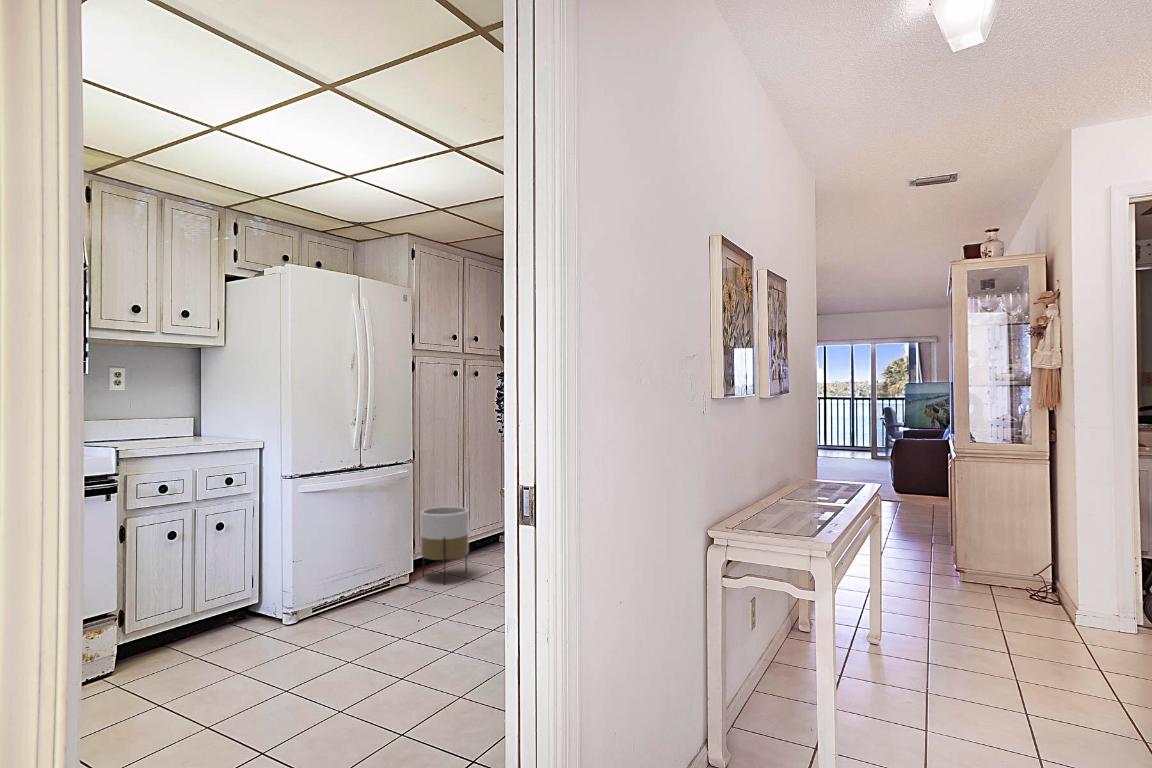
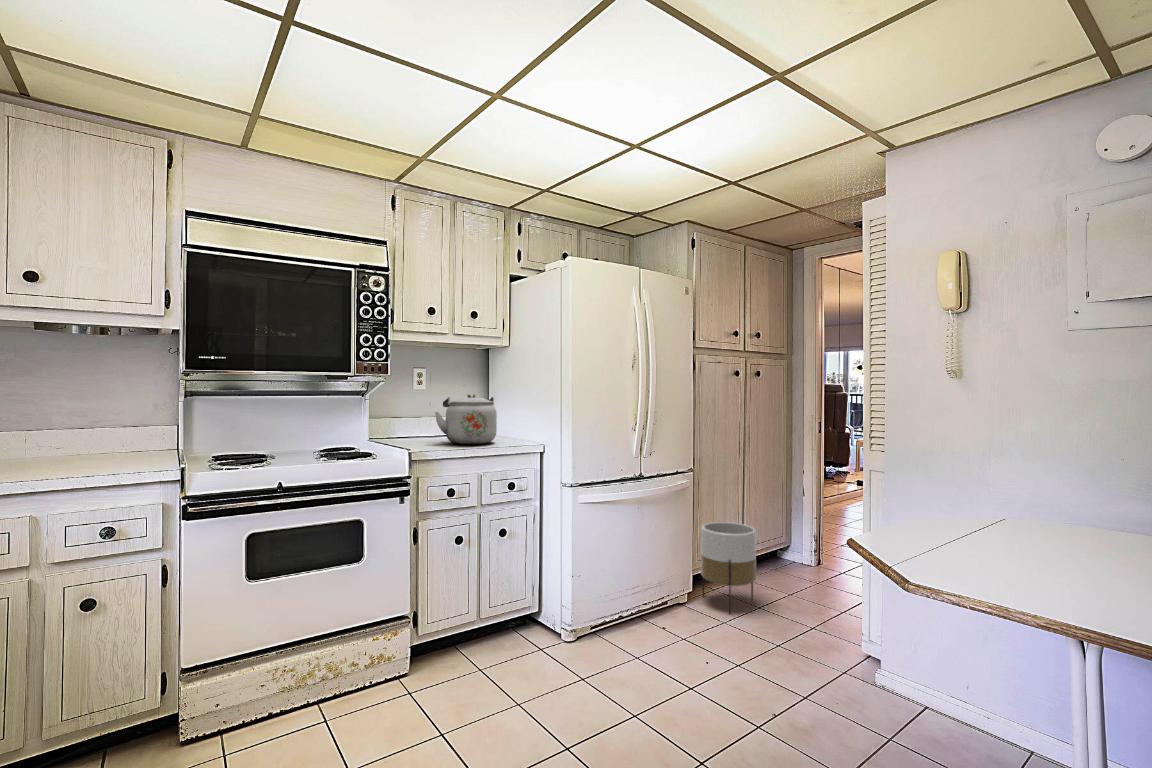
kettle: none [140,393,211,443] -> present [435,394,497,444]

